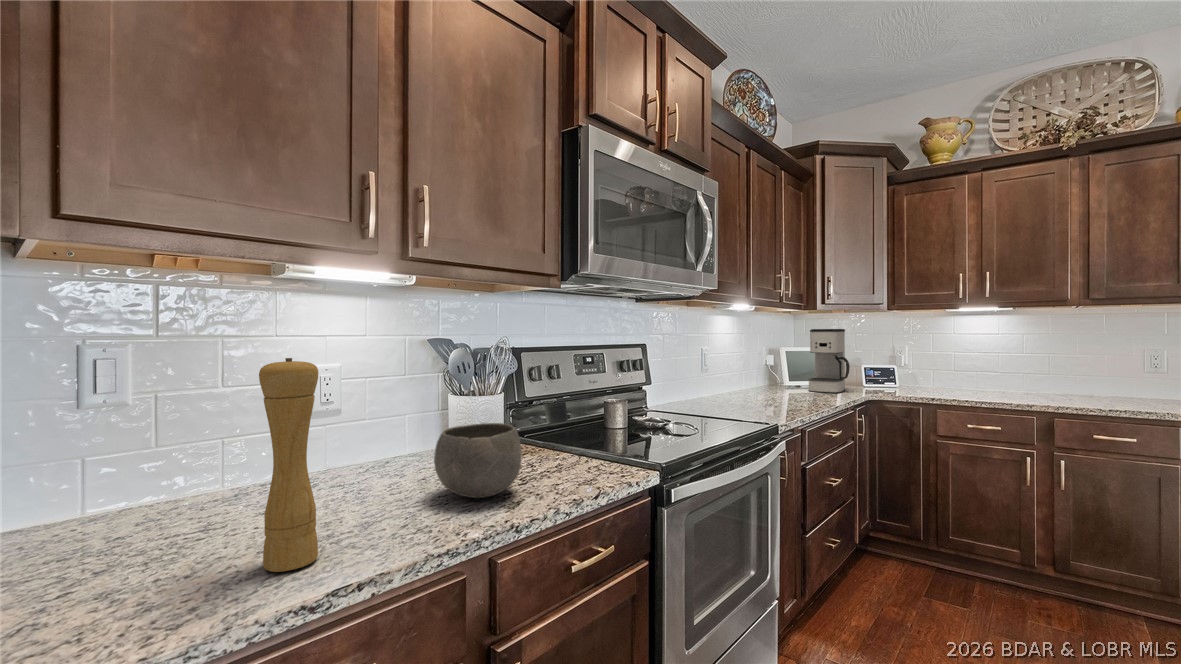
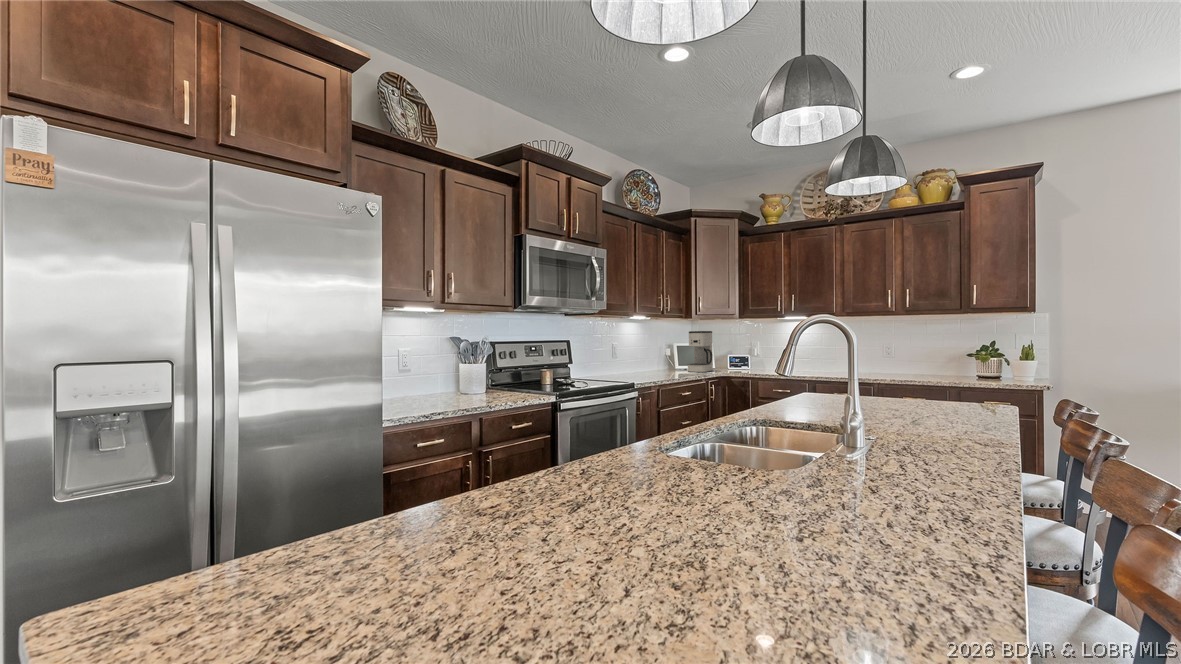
pepper mill: present [259,358,318,572] -> none [404,341,422,410]
ceramic bowl: present [434,423,521,498] -> none [457,372,493,400]

